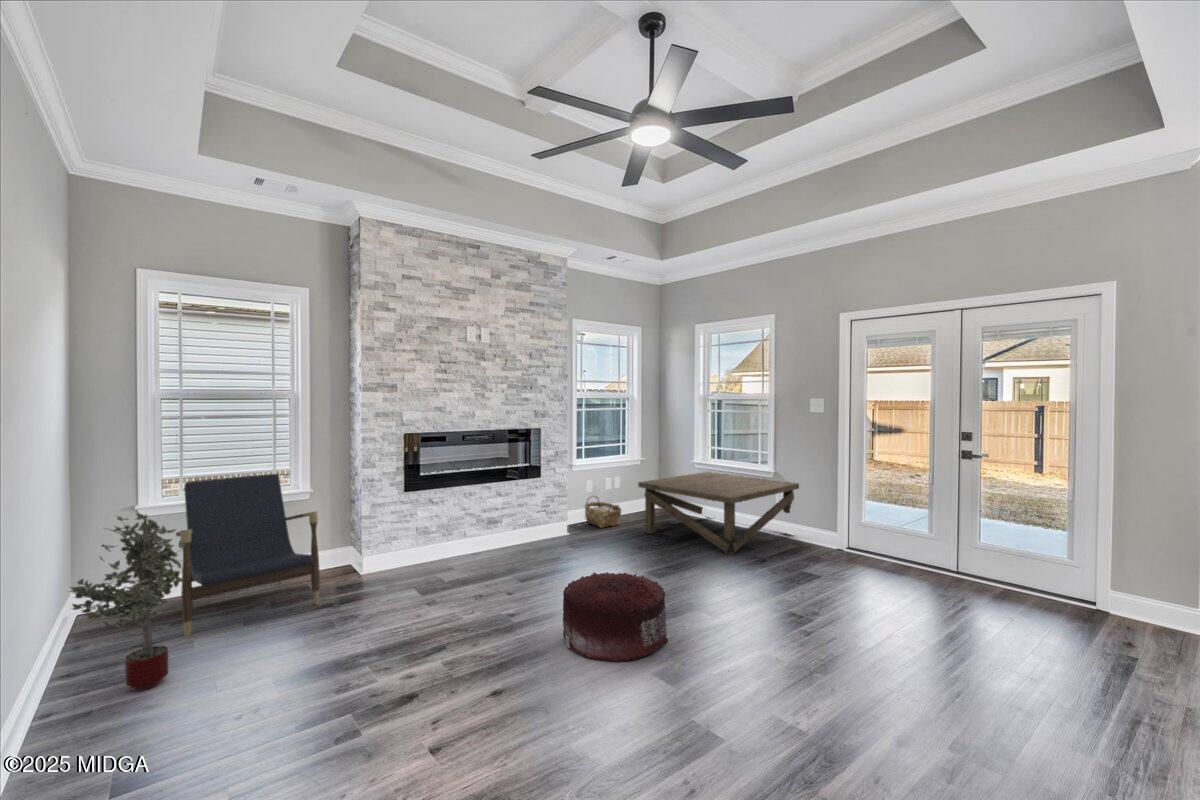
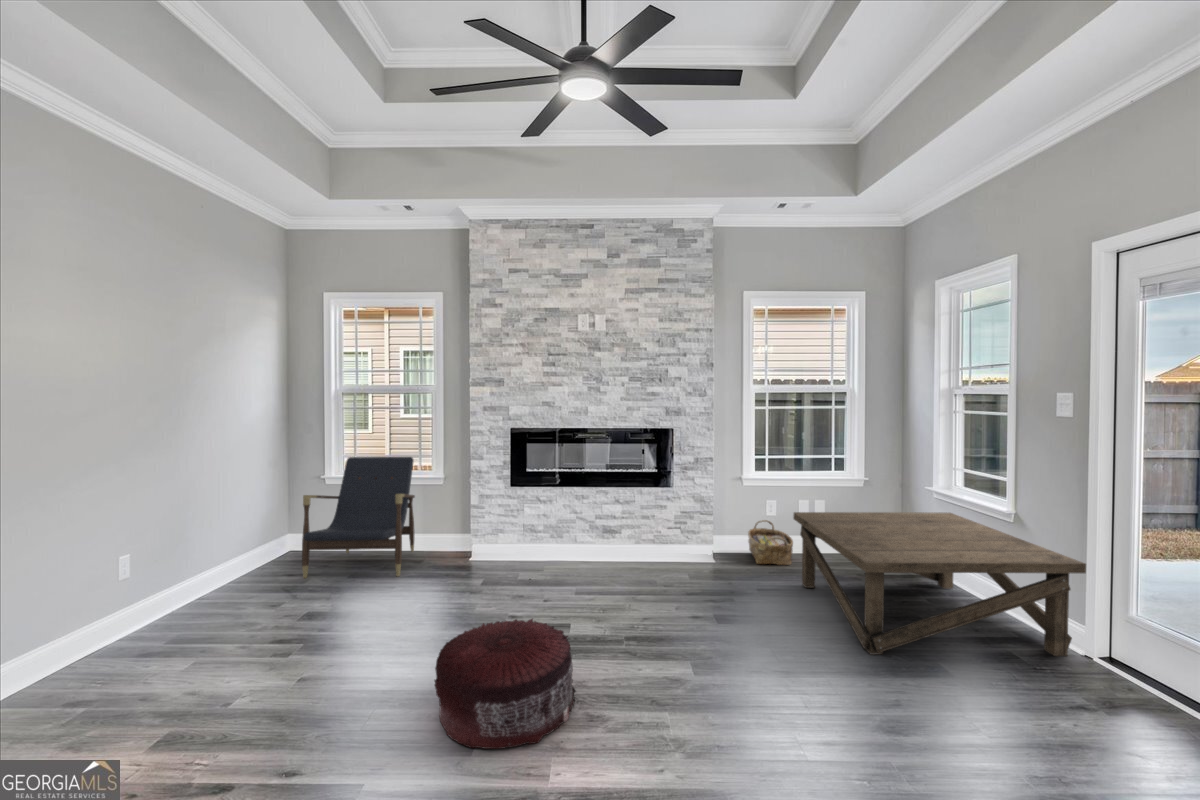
potted tree: present [71,513,186,691] -> none [178,478,272,609]

